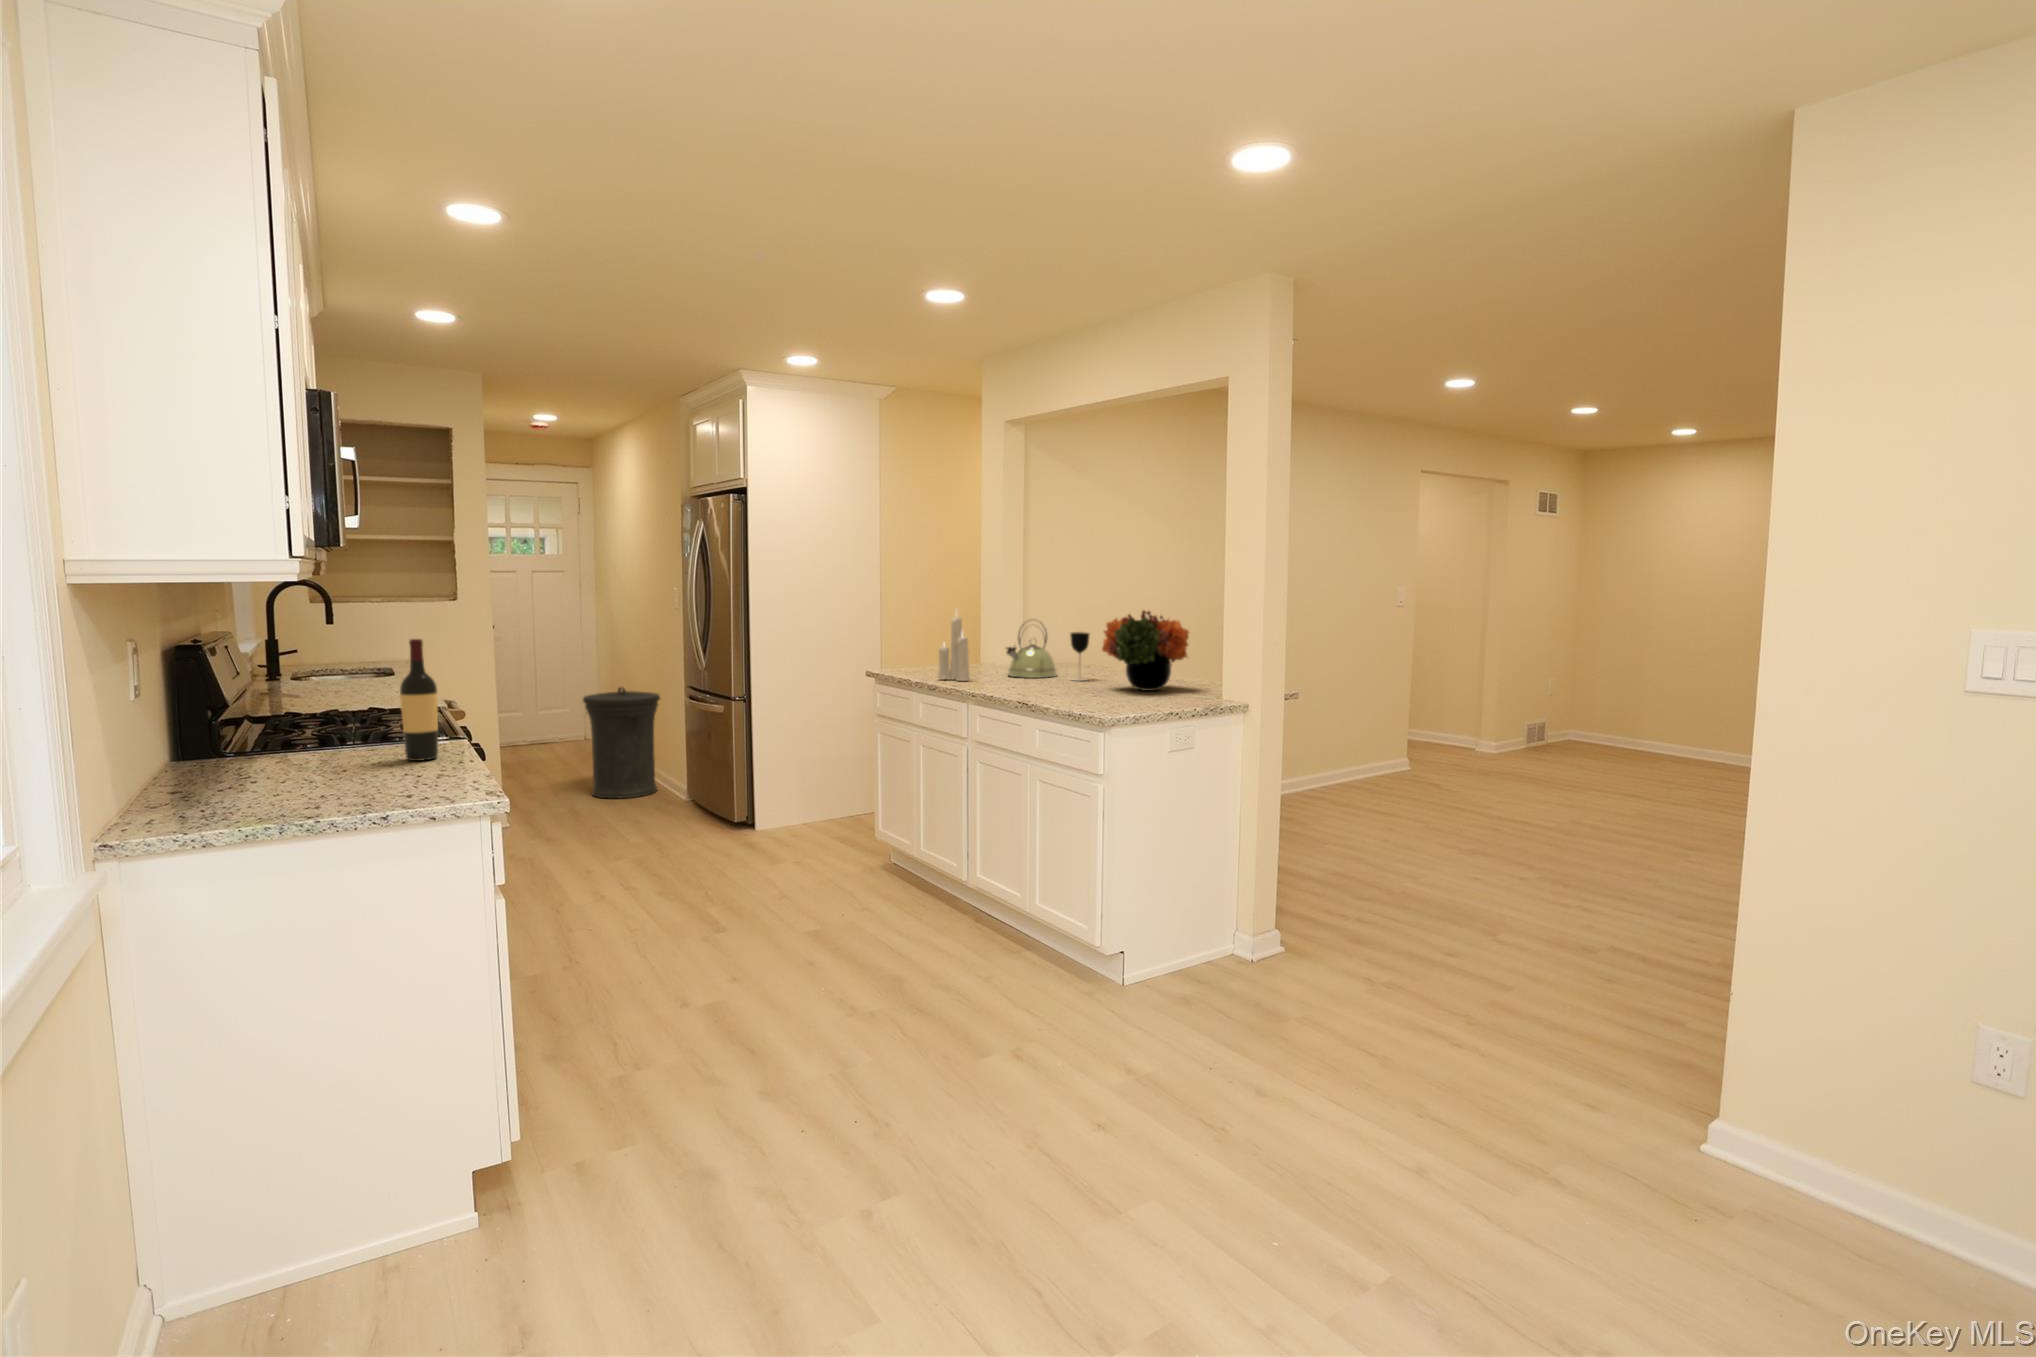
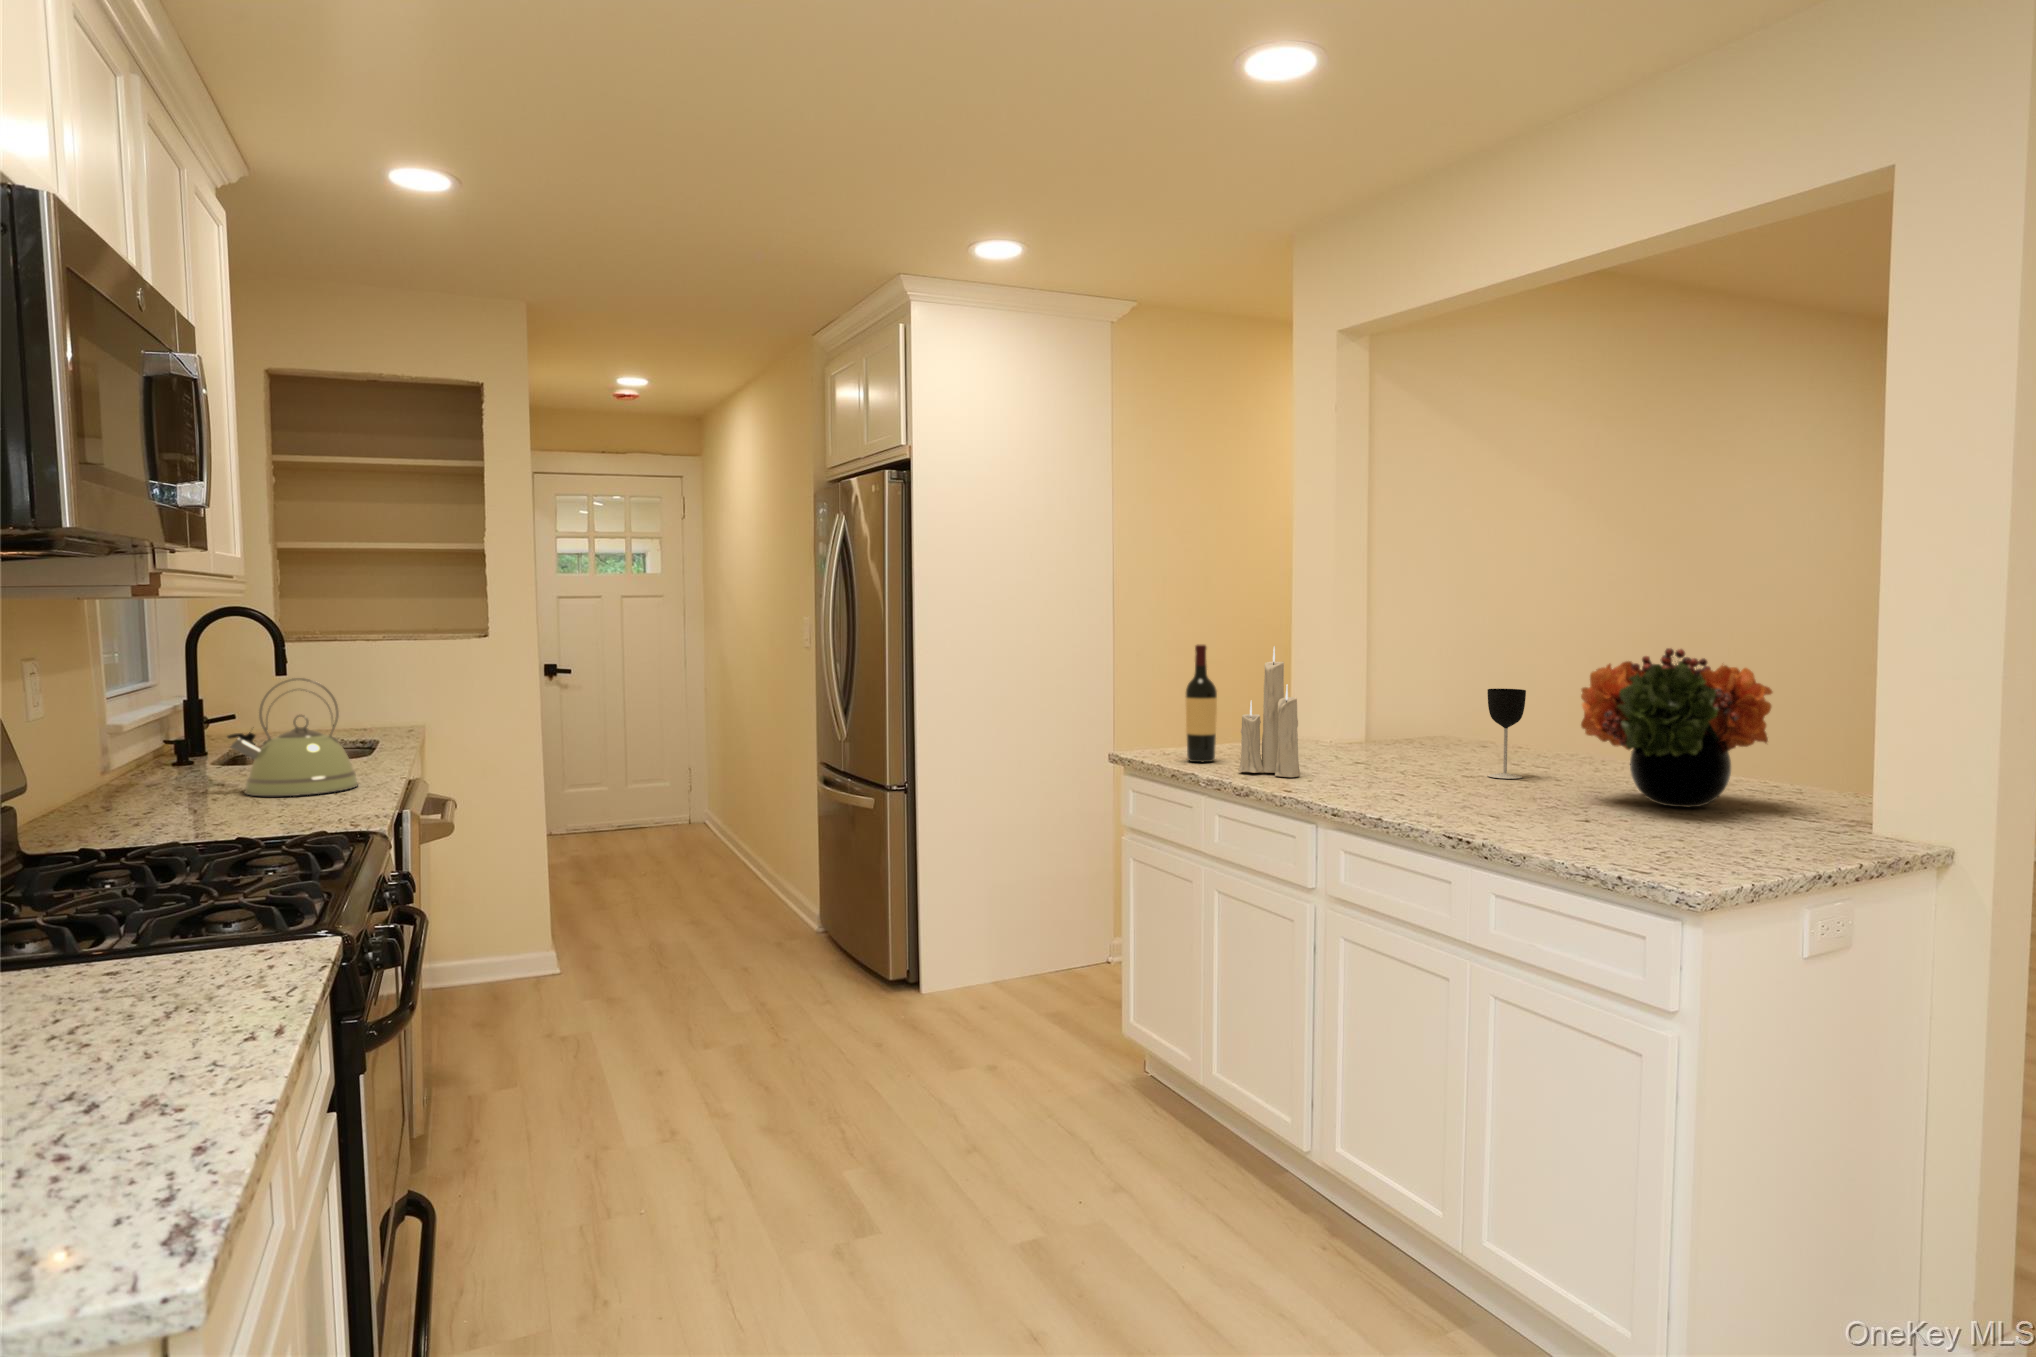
kettle: present [1007,621,1056,678] -> present [227,678,358,796]
wine bottle: present [400,639,438,761] -> present [1185,645,1217,762]
trash can: present [583,688,660,799] -> none [673,761,782,925]

